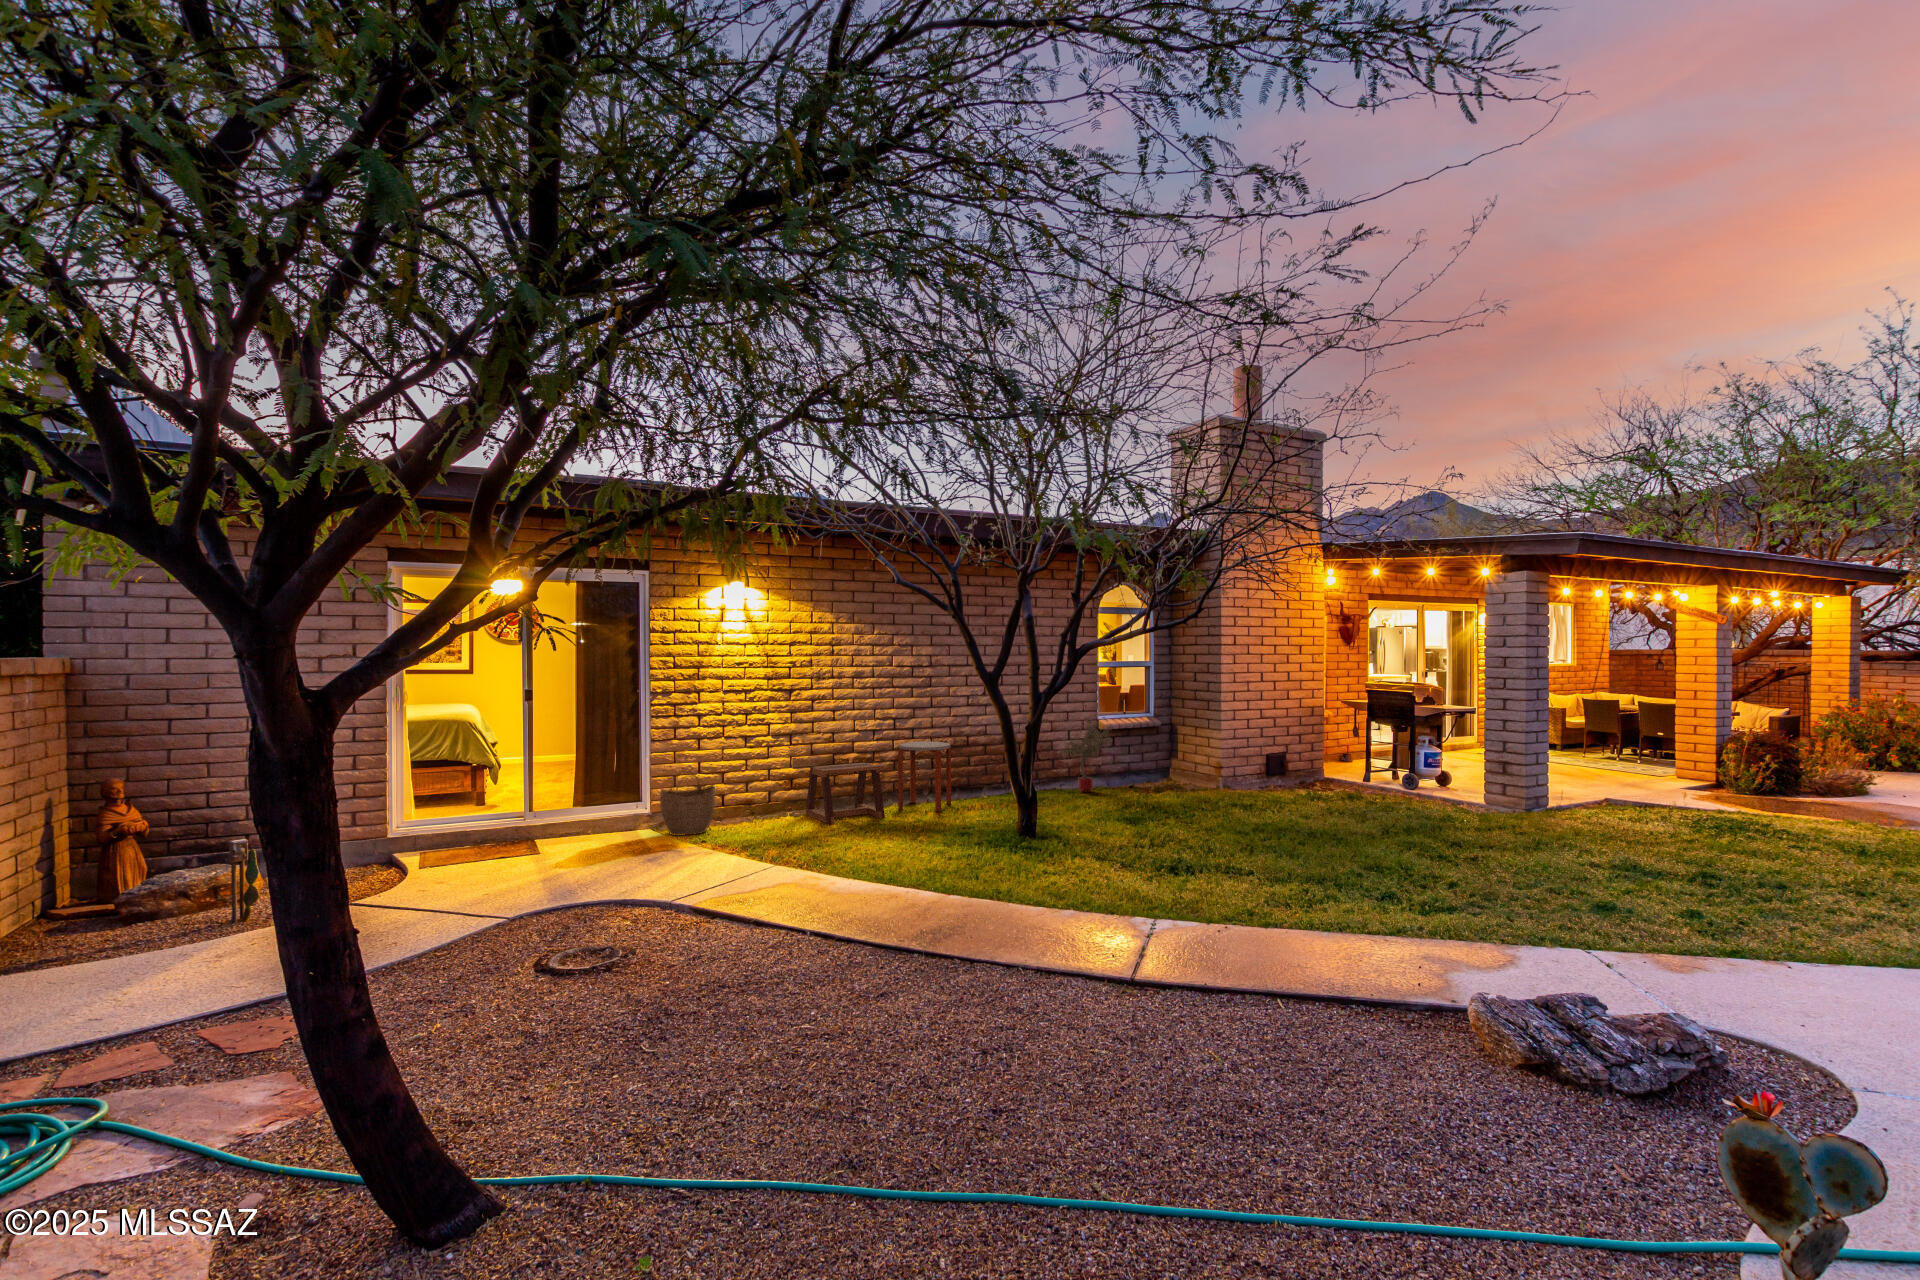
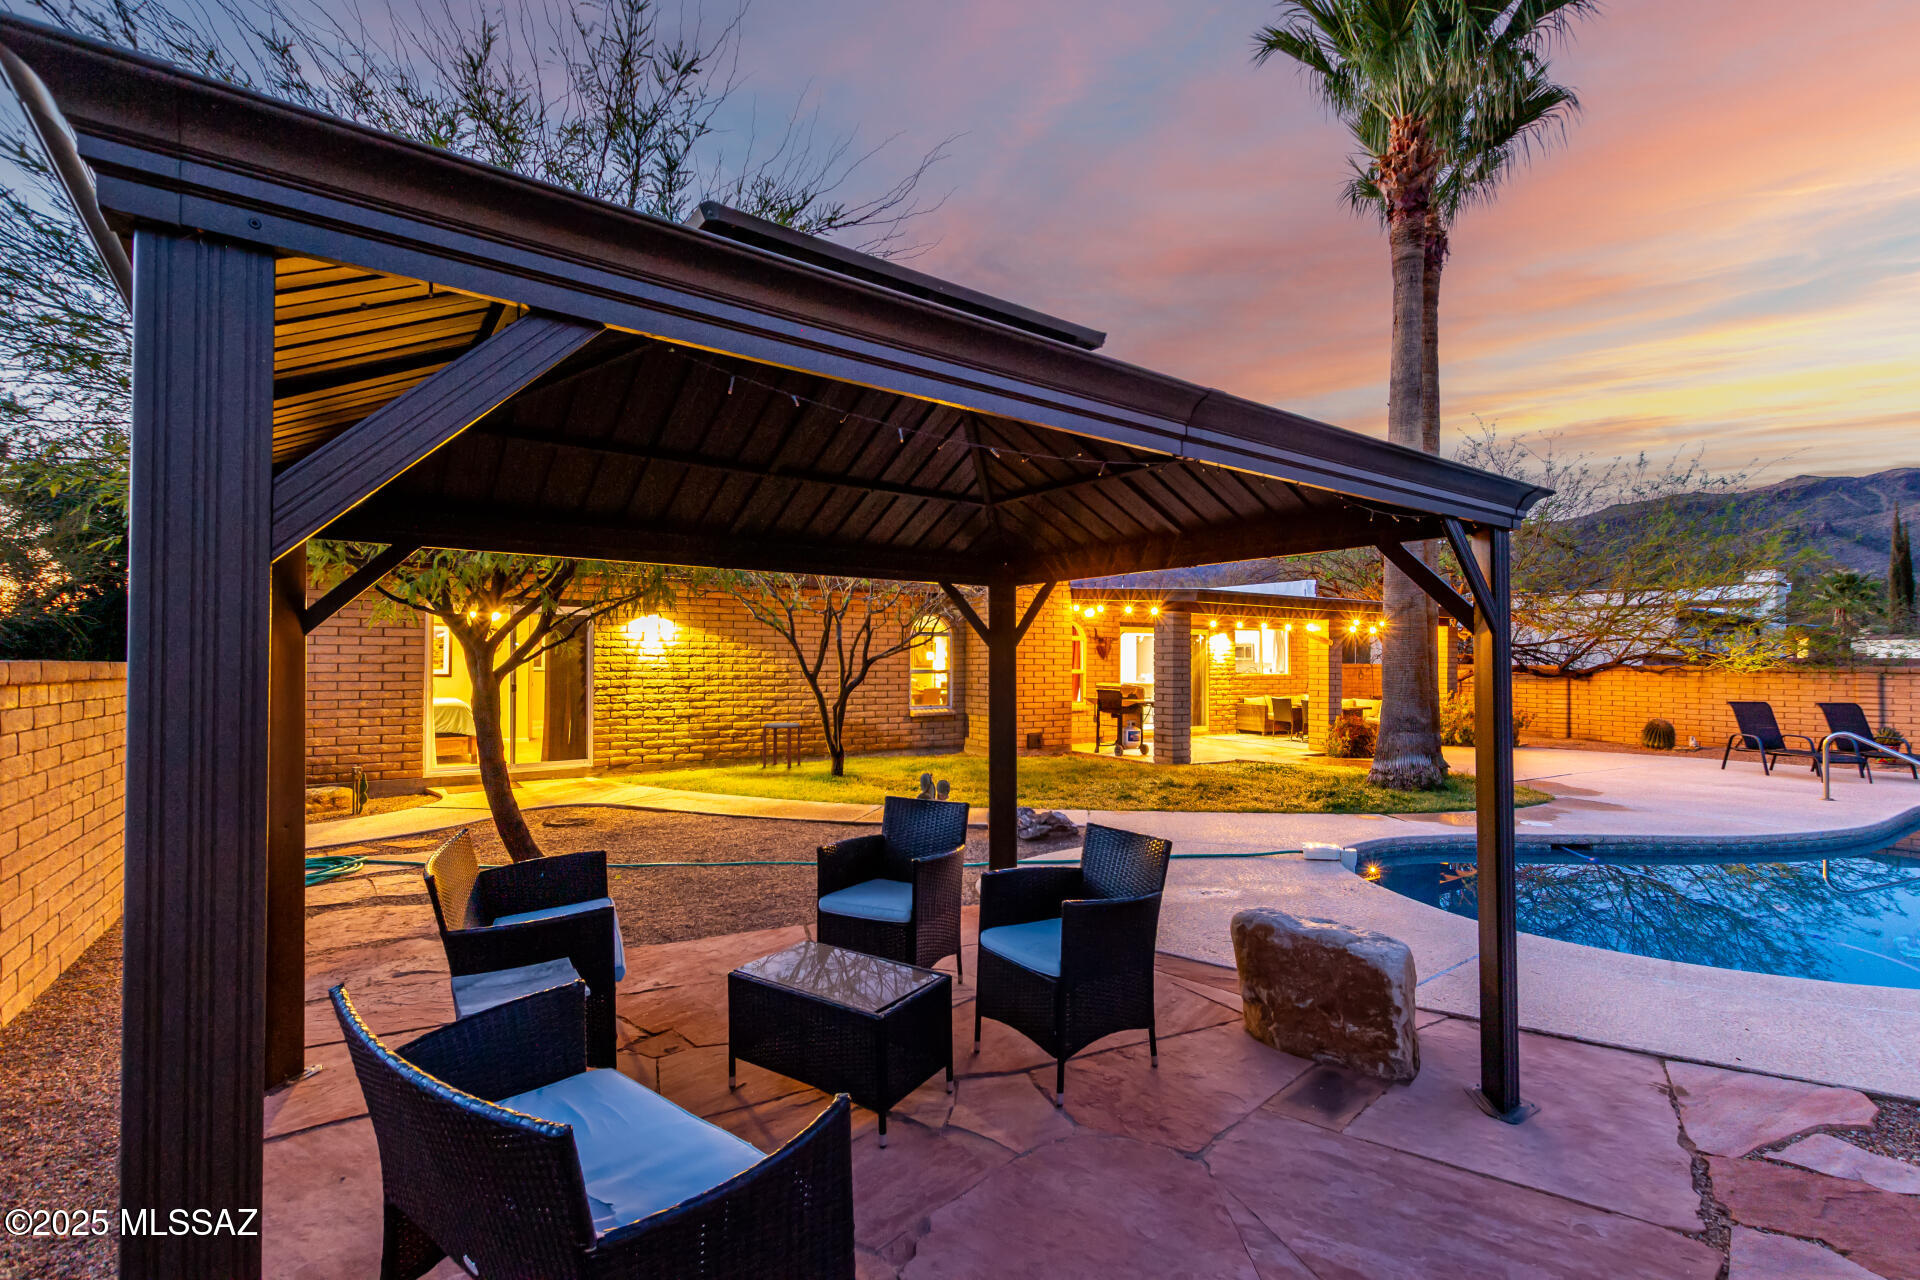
potted tree: present [1059,717,1112,792] -> none [878,706,917,759]
stool: present [806,762,885,824] -> none [699,736,752,774]
woven basket: present [660,771,716,836] -> none [600,739,637,780]

